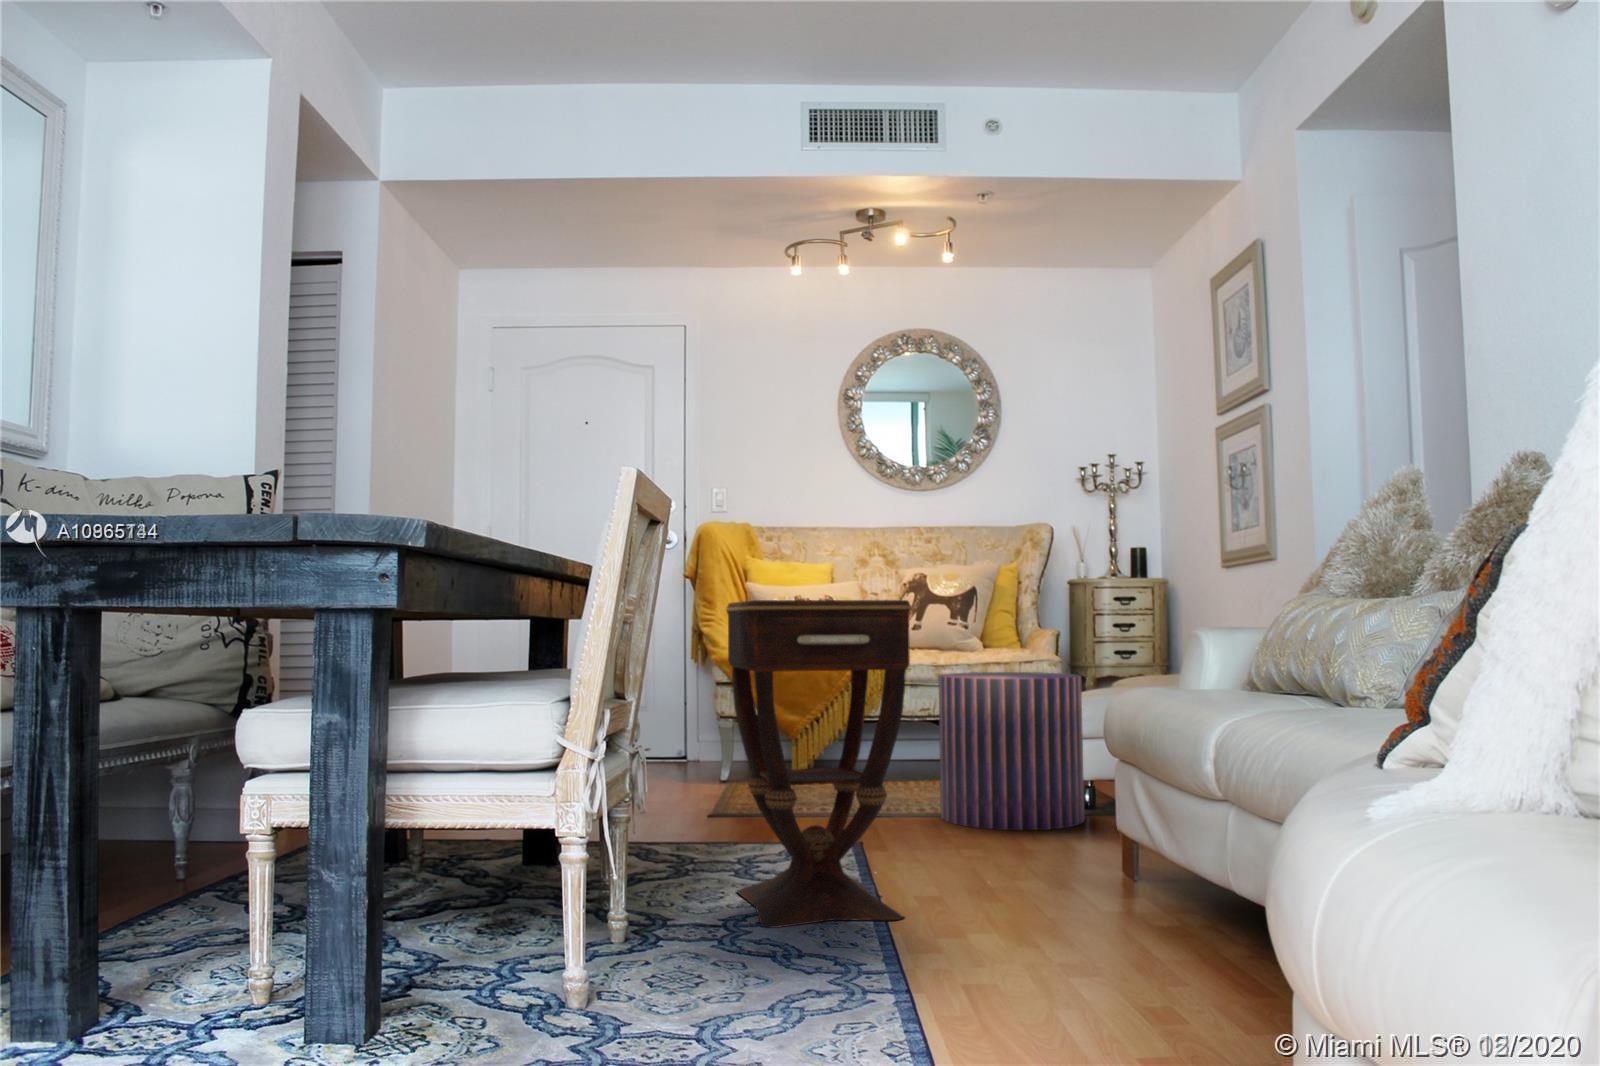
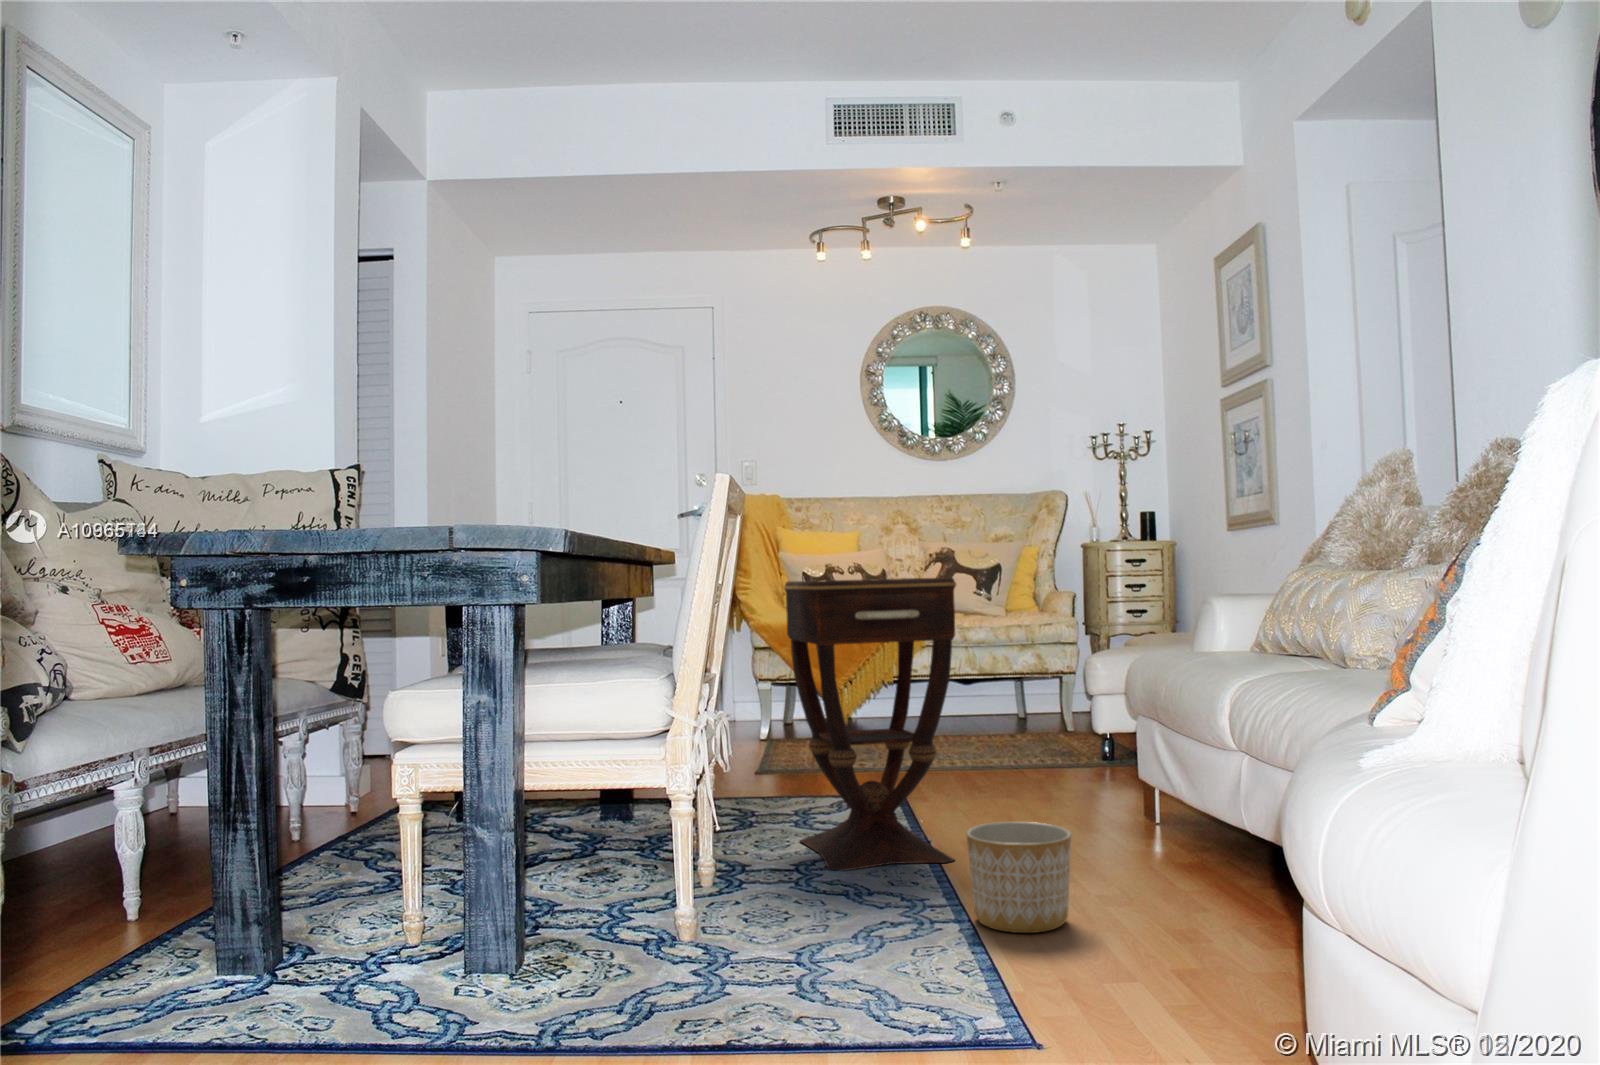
pouf: present [939,672,1085,830] -> none [968,635,1106,781]
planter: none [907,876,1027,1008] -> present [966,822,1071,933]

